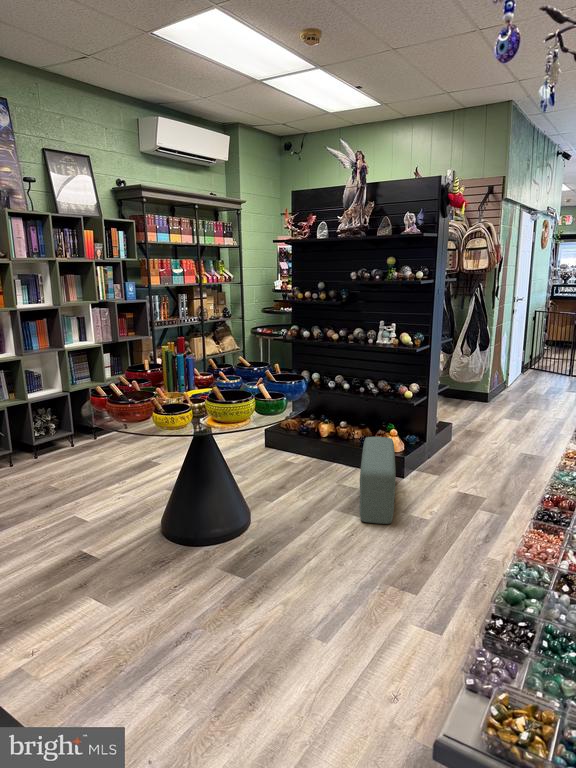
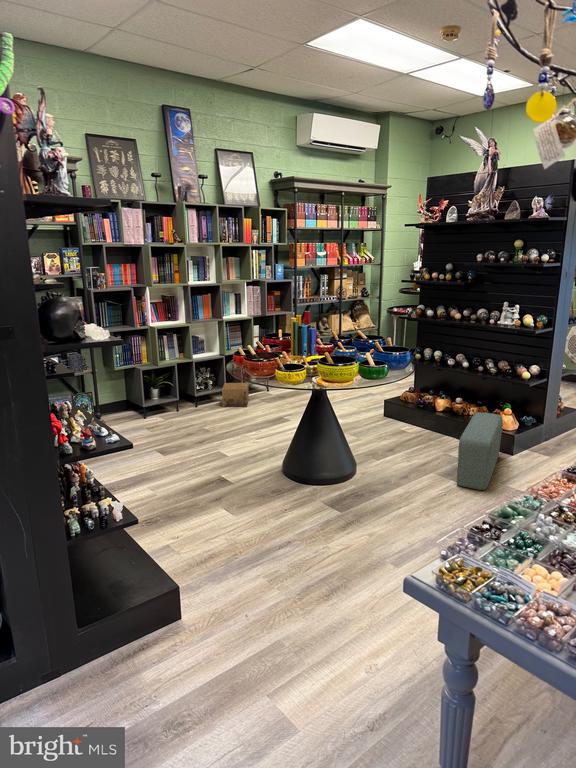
cardboard box: none [70,422,104,454] -> present [222,383,249,407]

